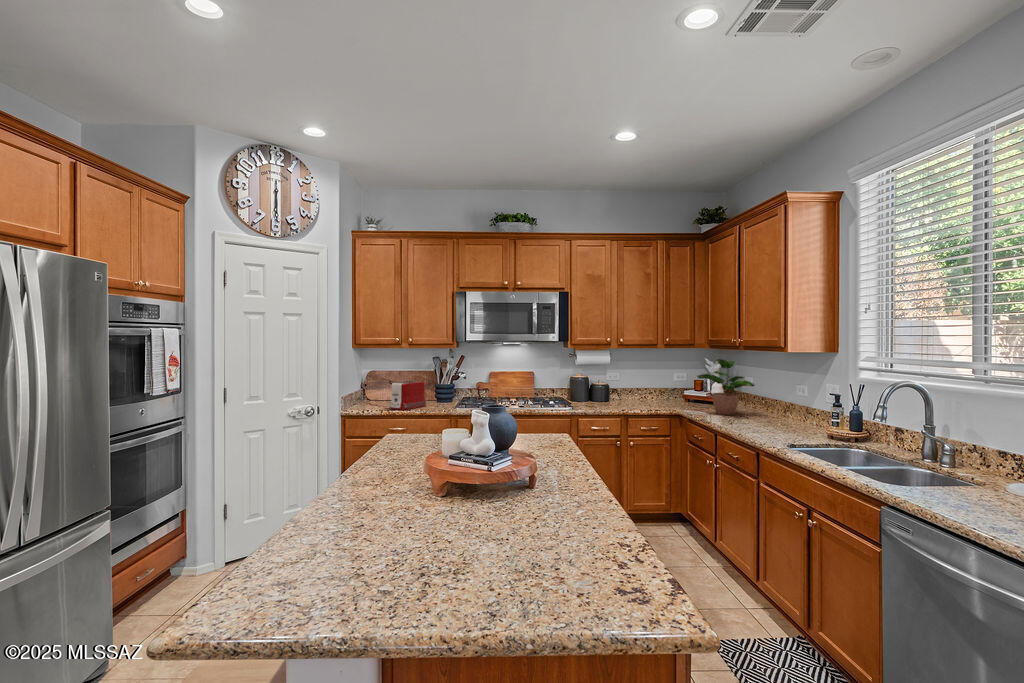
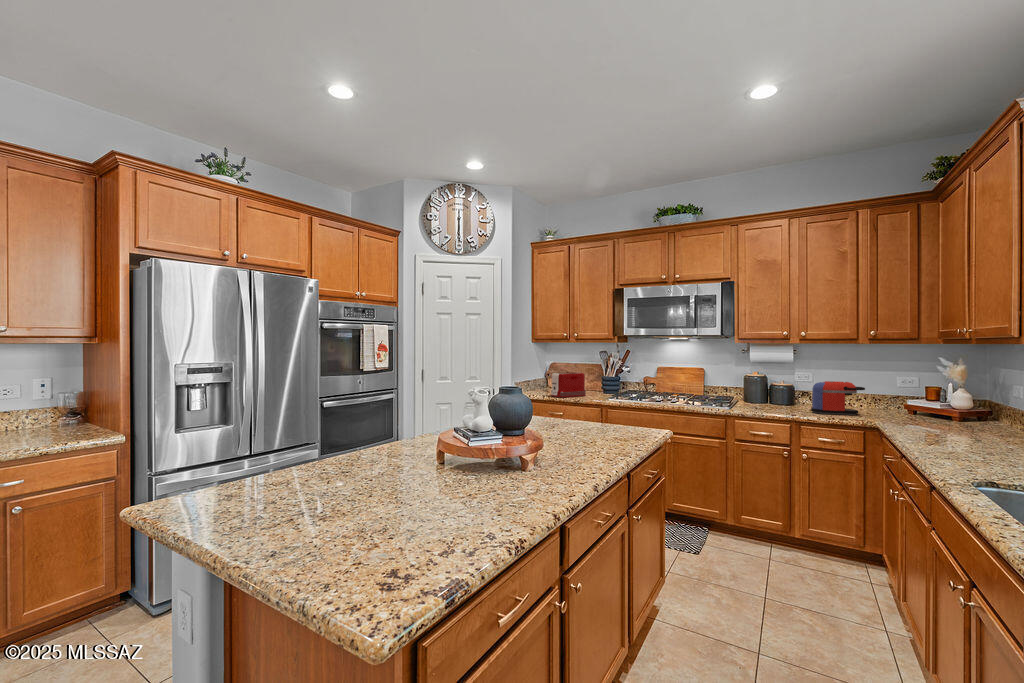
potted plant: present [697,359,755,415] -> none [893,355,994,432]
coffee maker: none [632,380,668,407] -> present [811,381,865,415]

